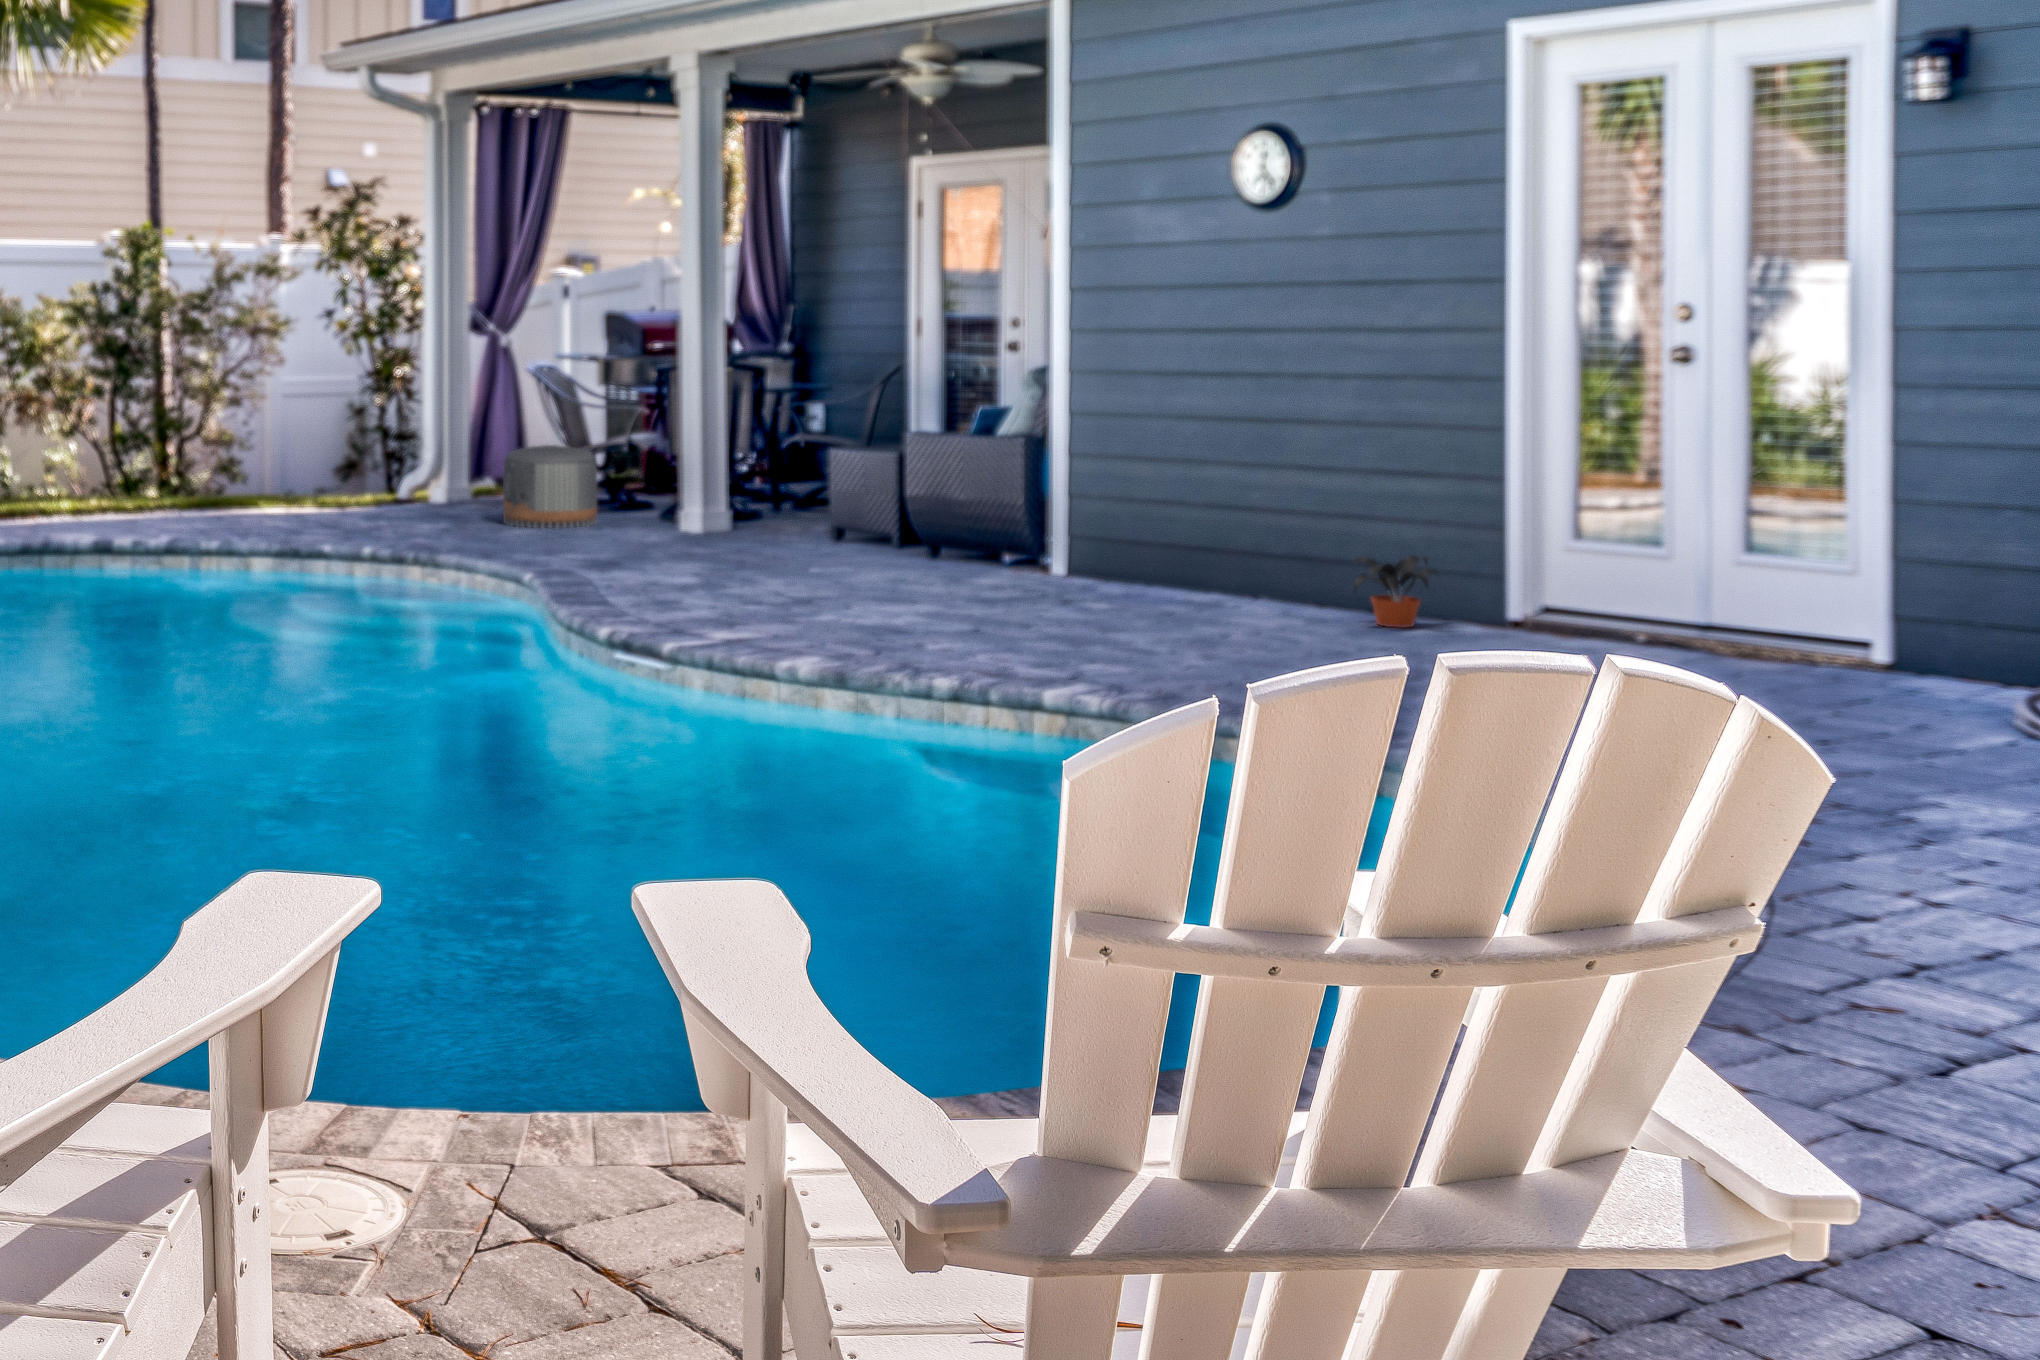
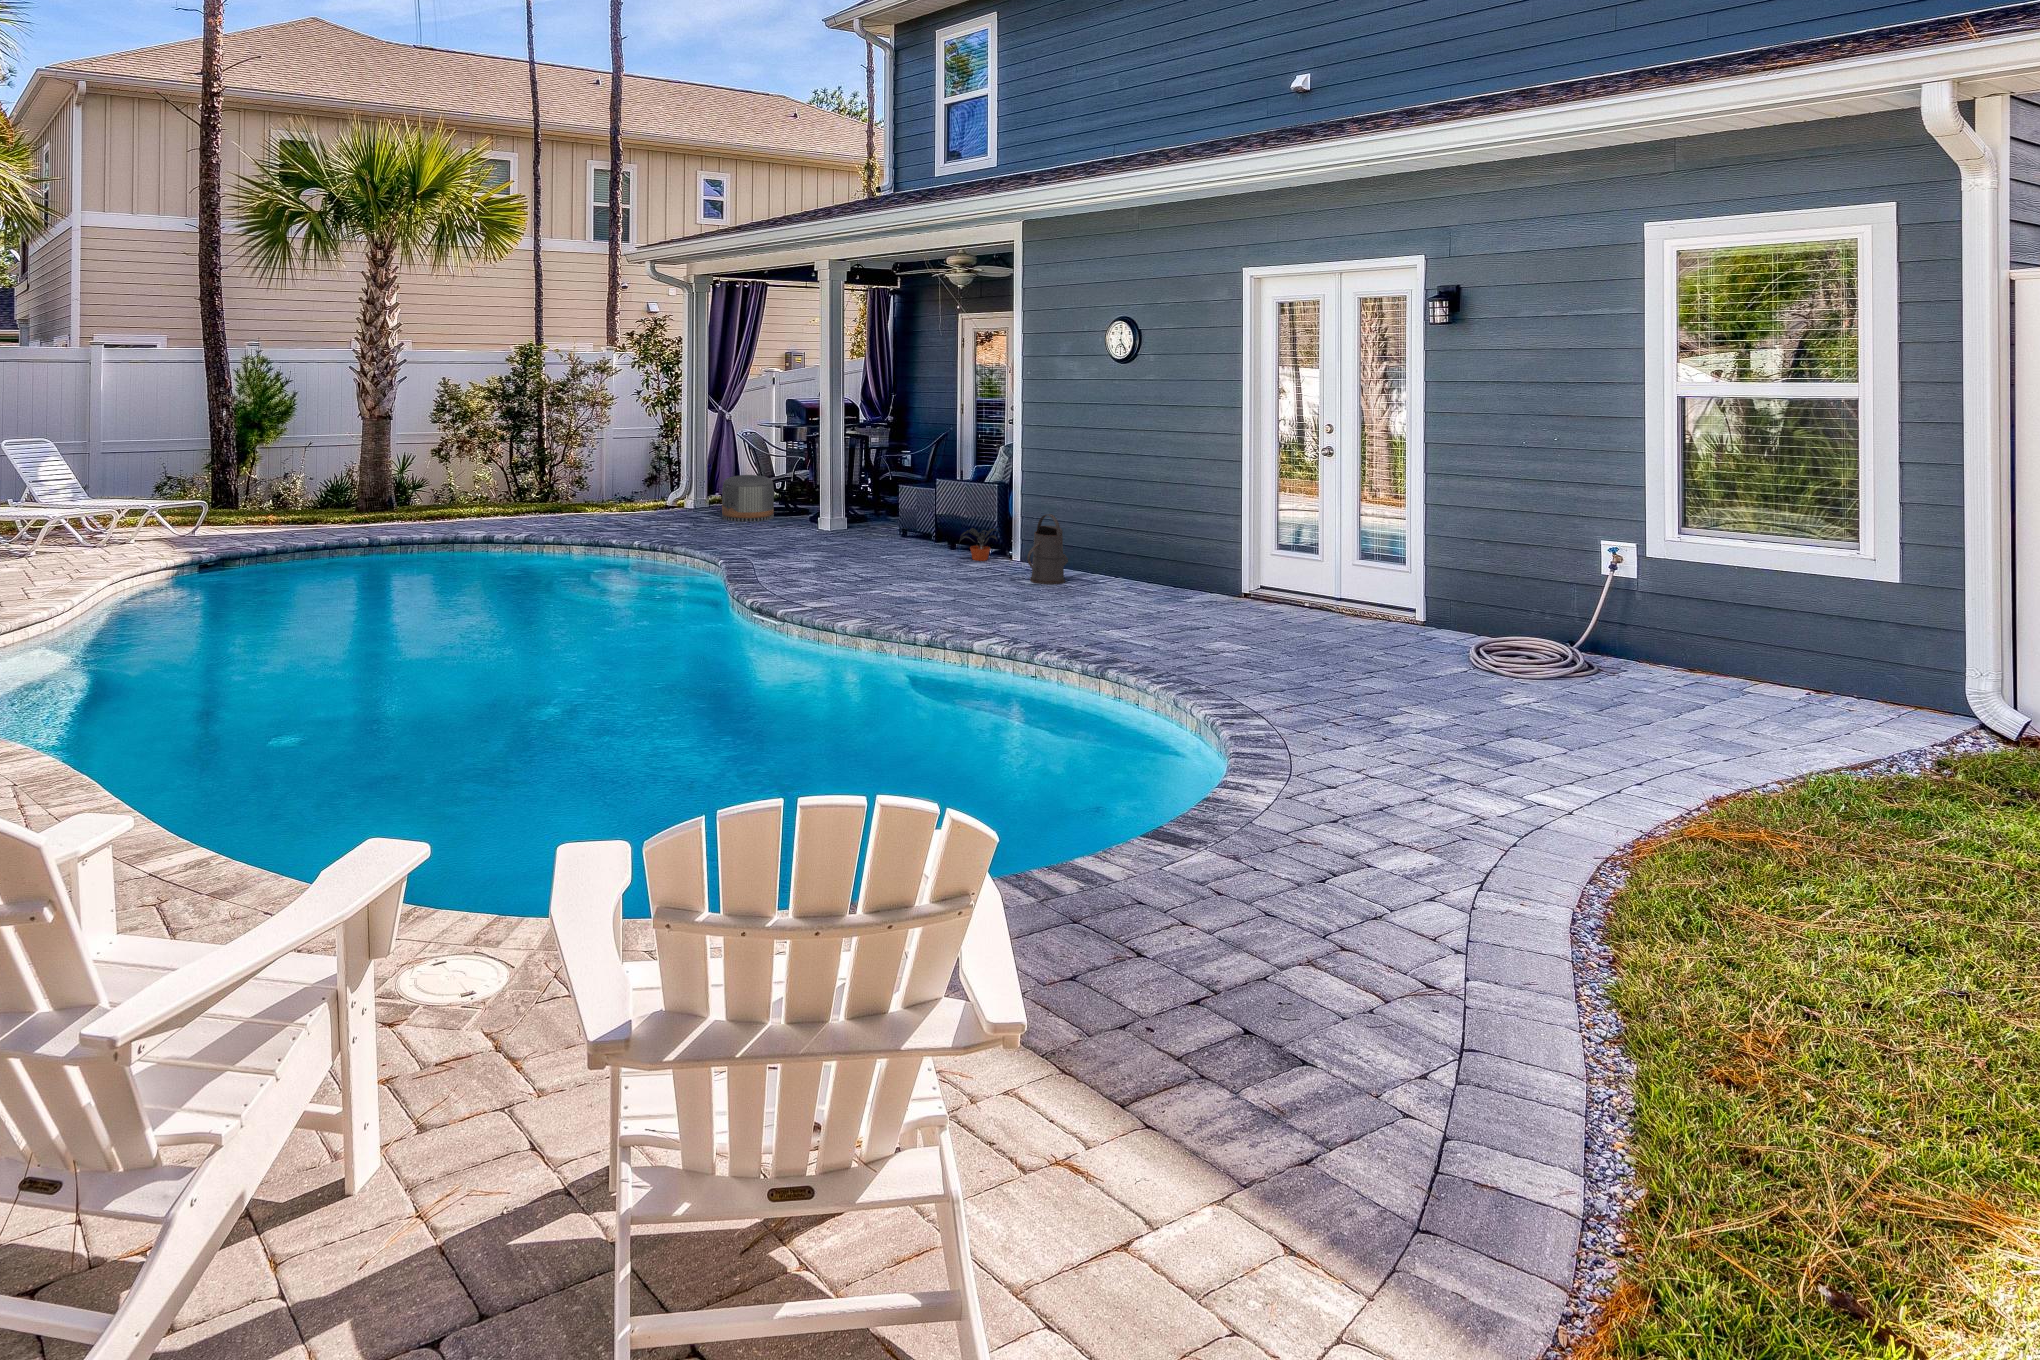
watering can: none [1119,476,1229,609] -> present [1027,514,1068,585]
potted plant: present [1353,555,1438,628] -> present [960,528,998,561]

